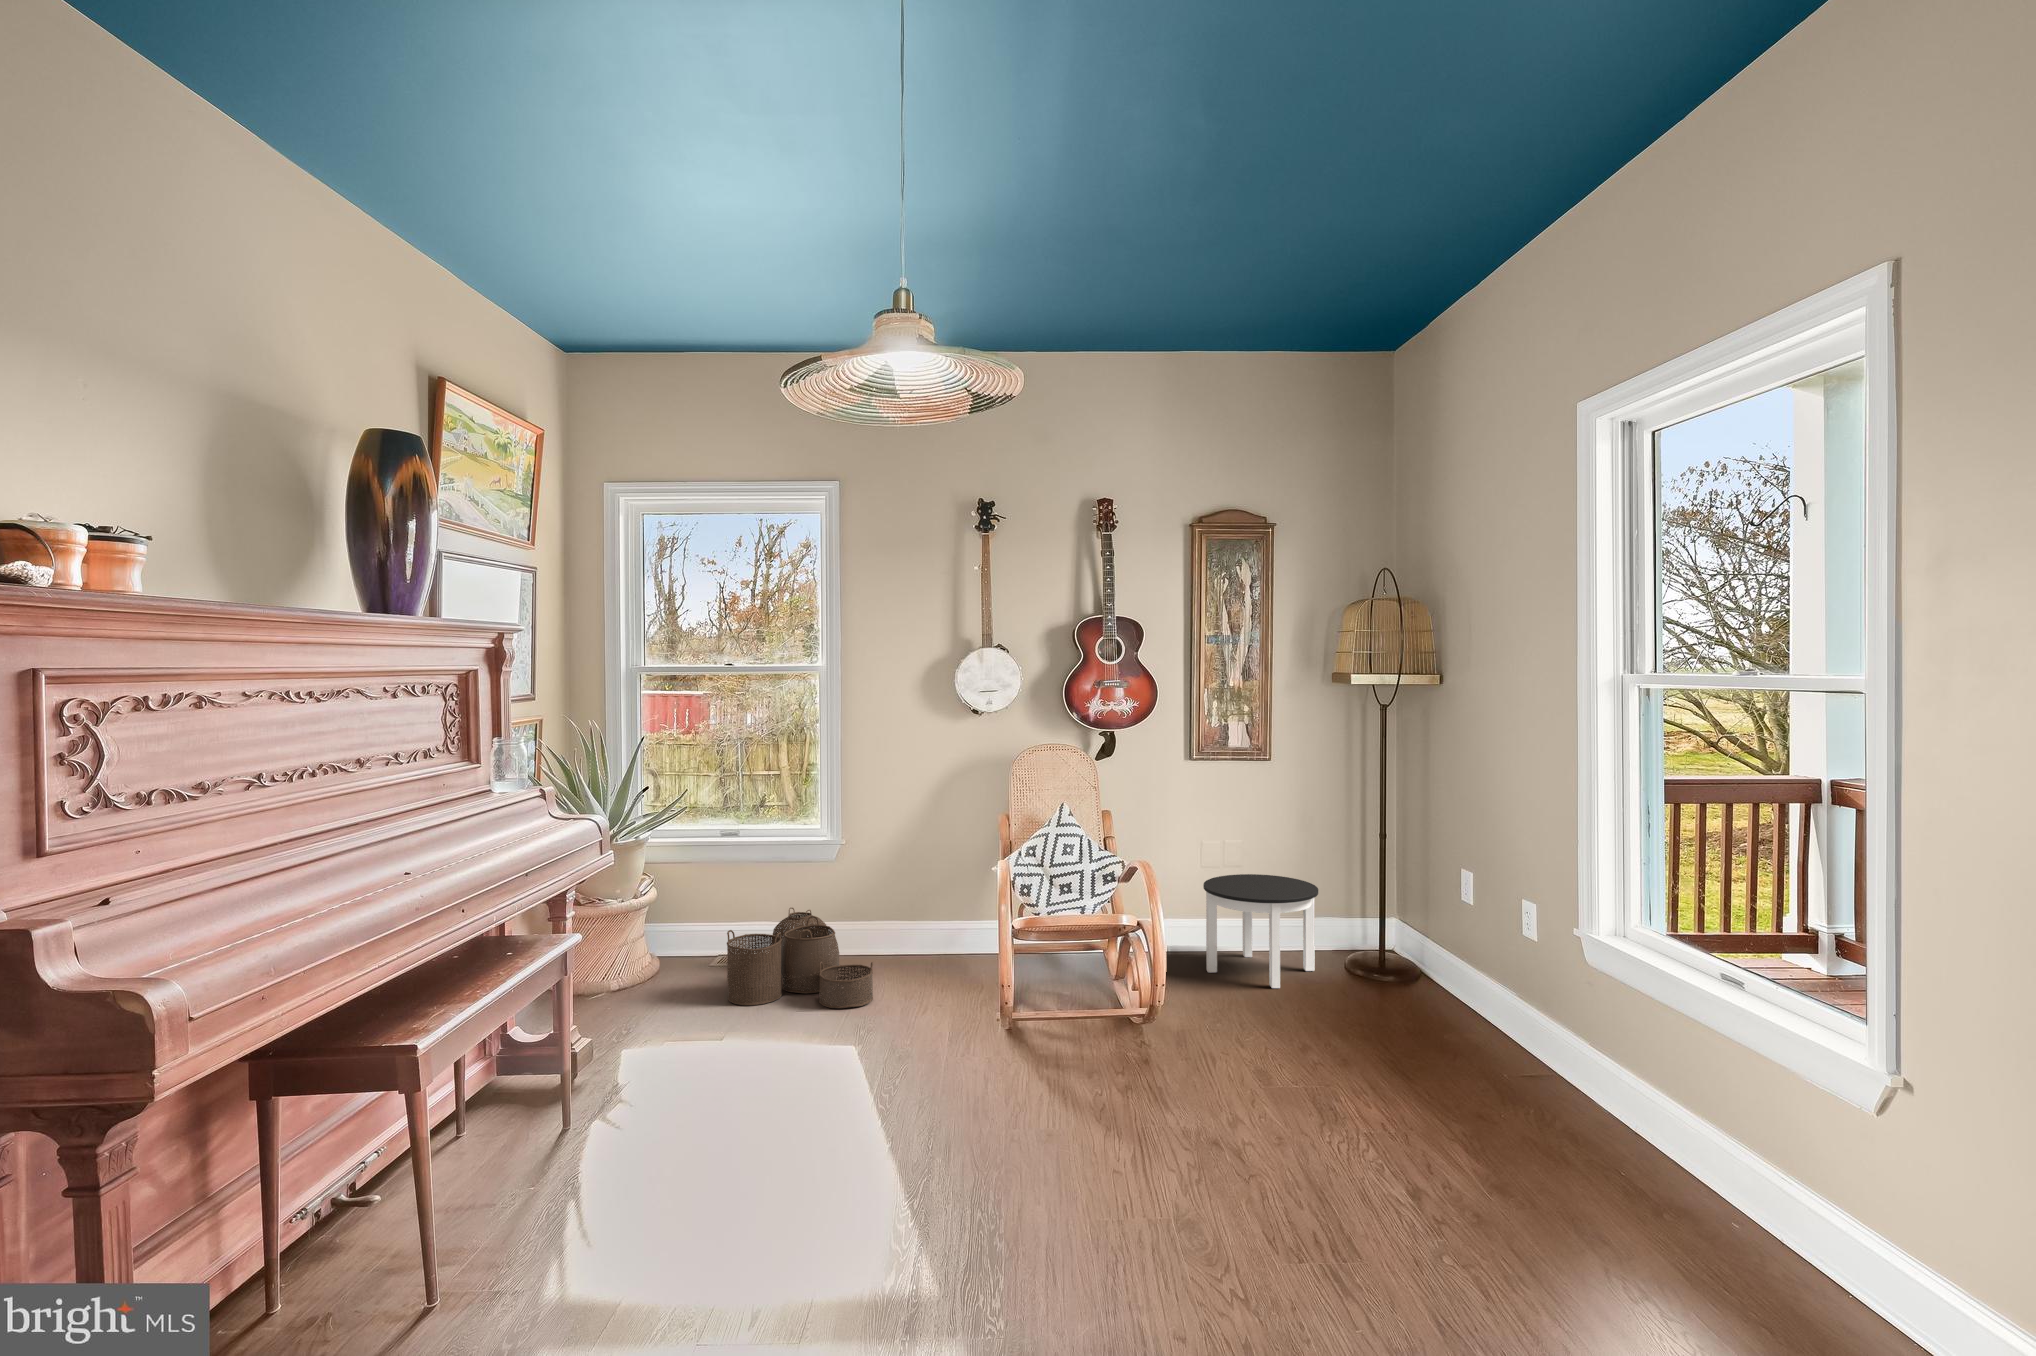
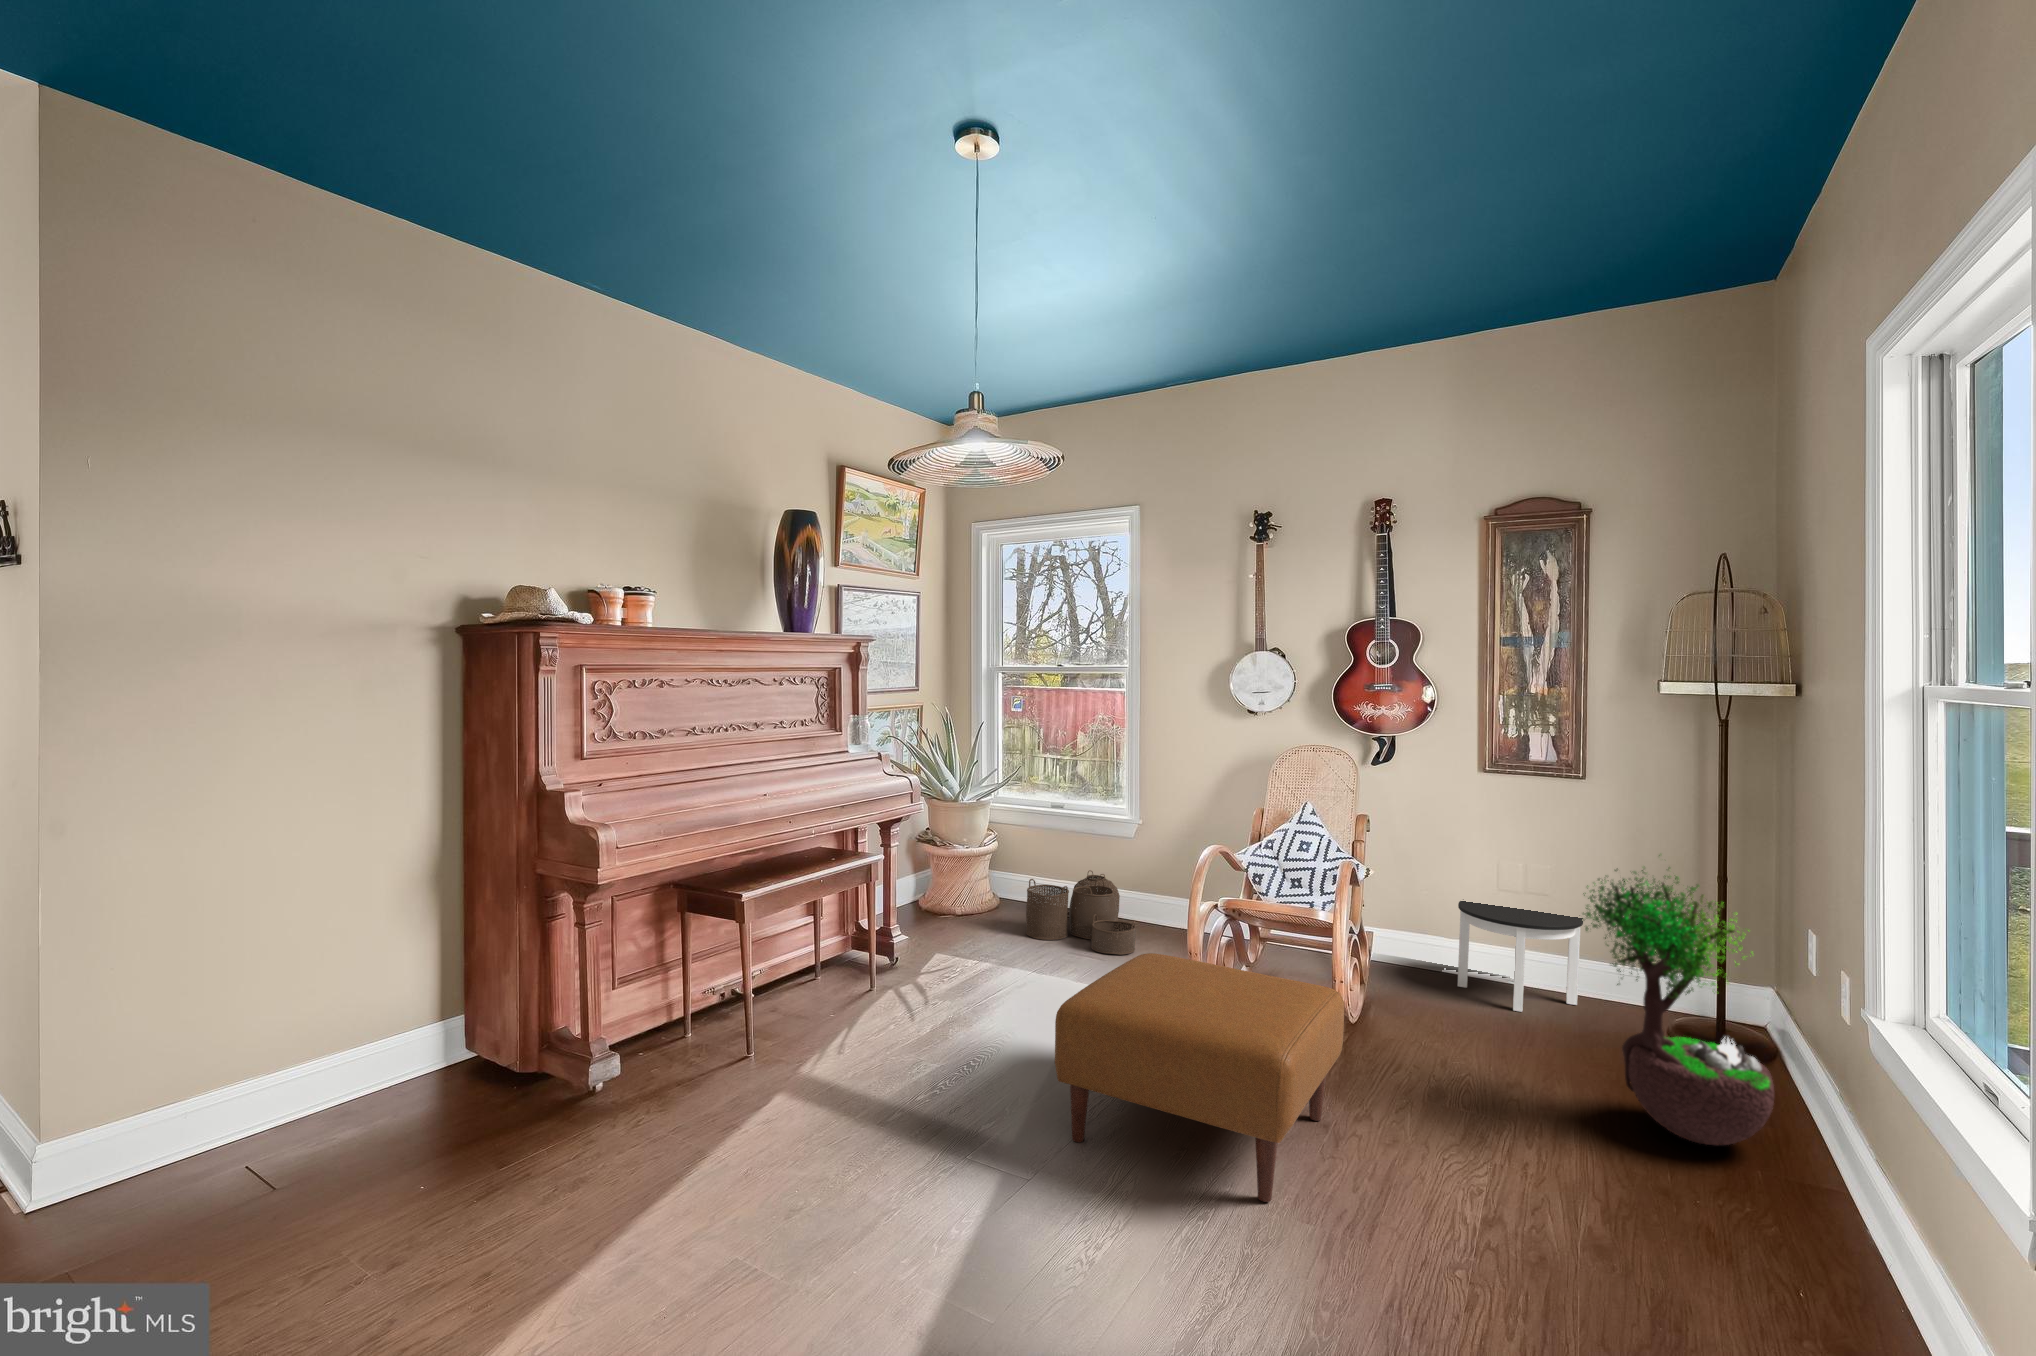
potted tree: none [1384,814,1576,1092] -> present [1583,855,1774,1145]
ottoman: none [941,1008,1269,1300] -> present [1055,953,1344,1202]

